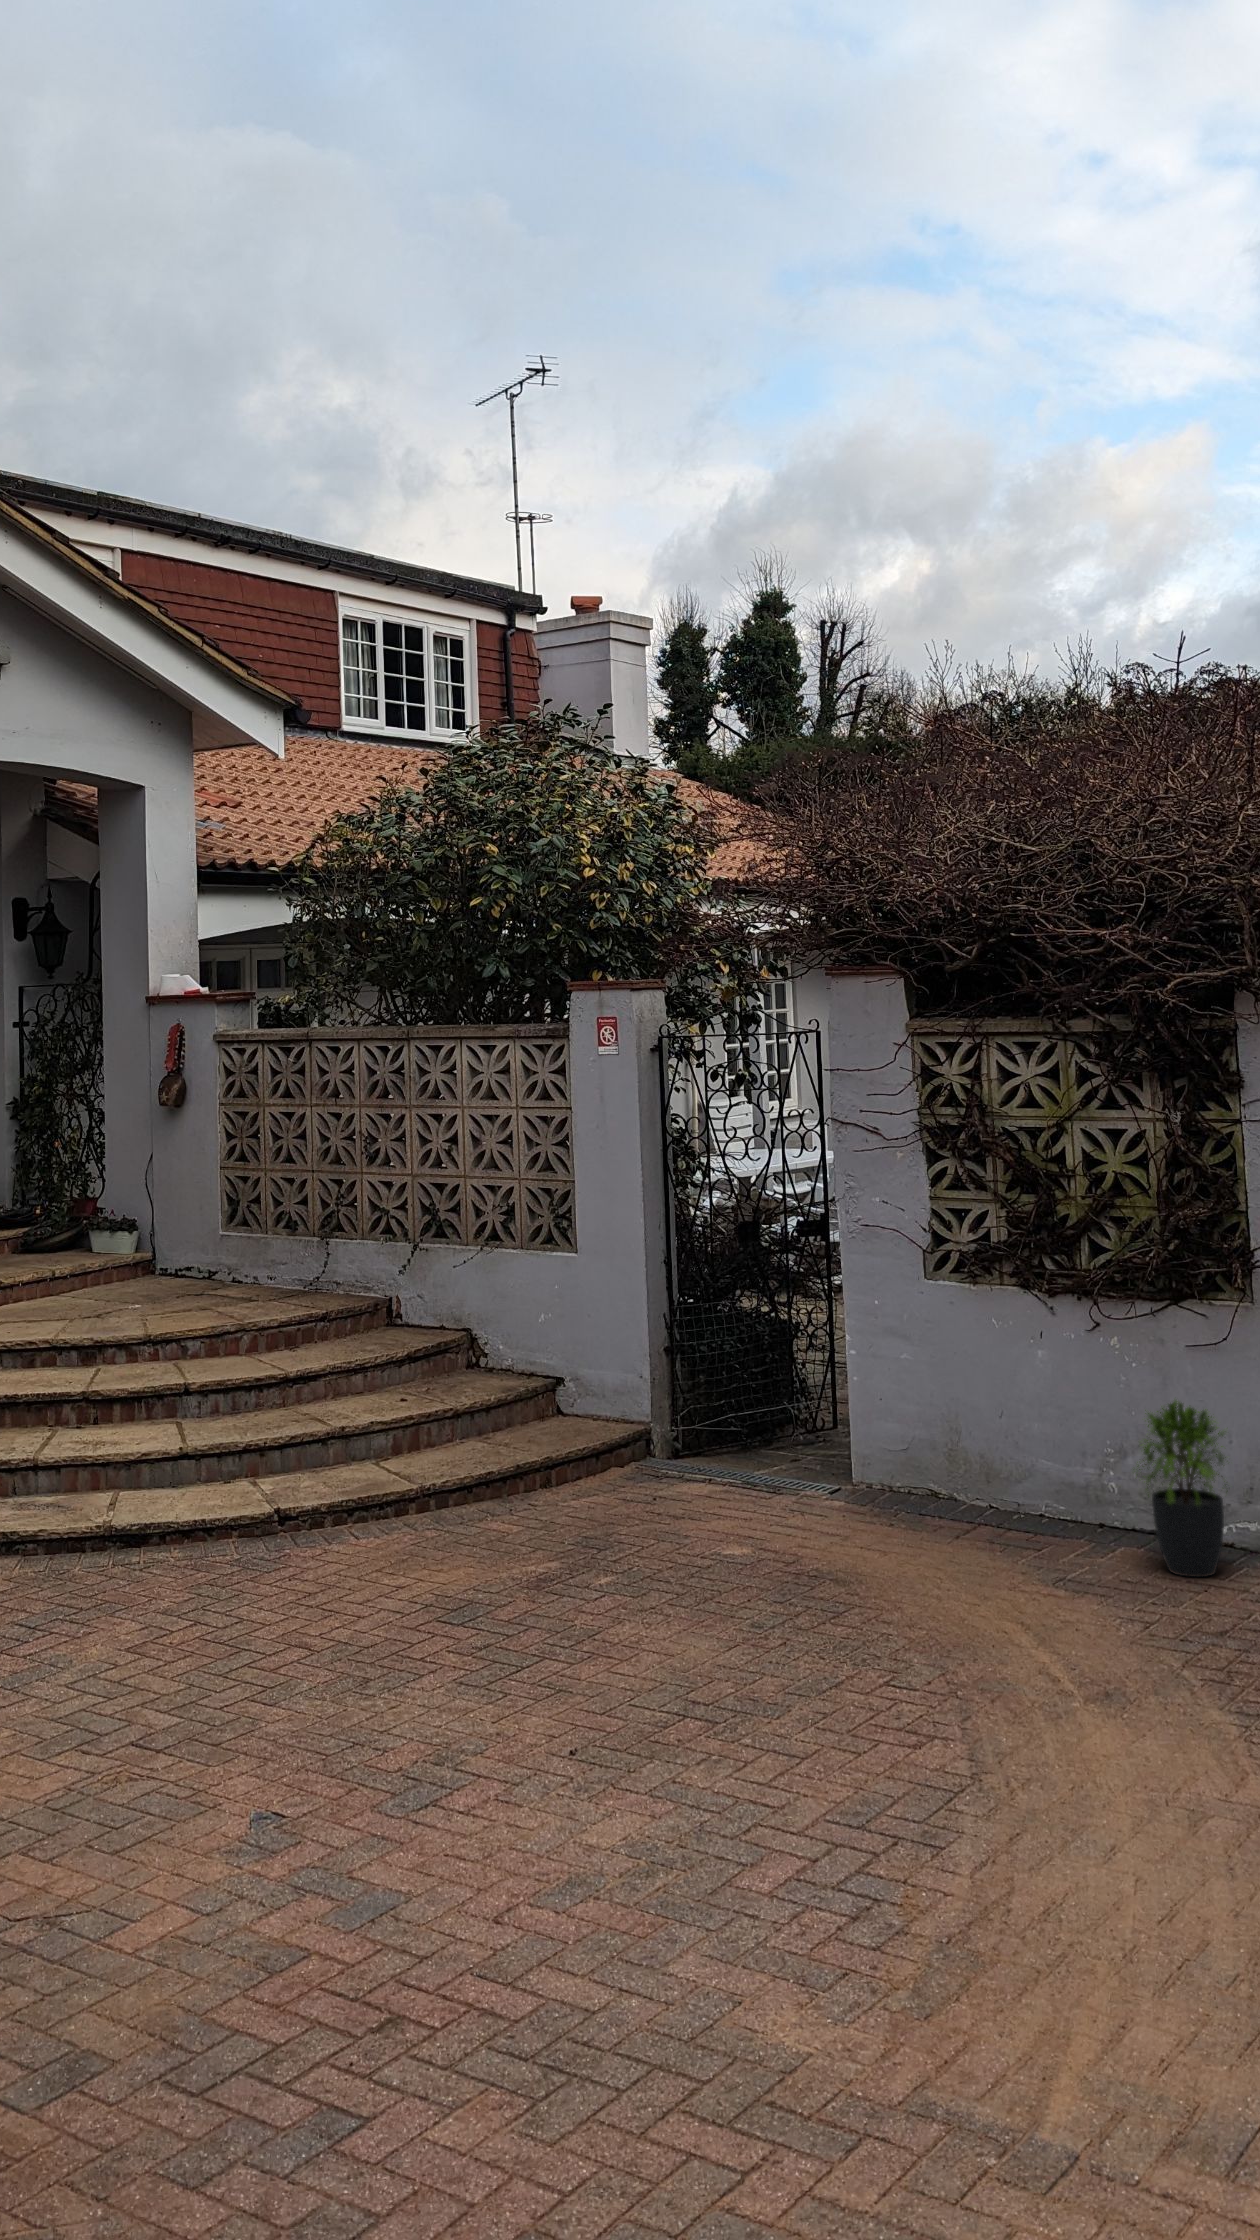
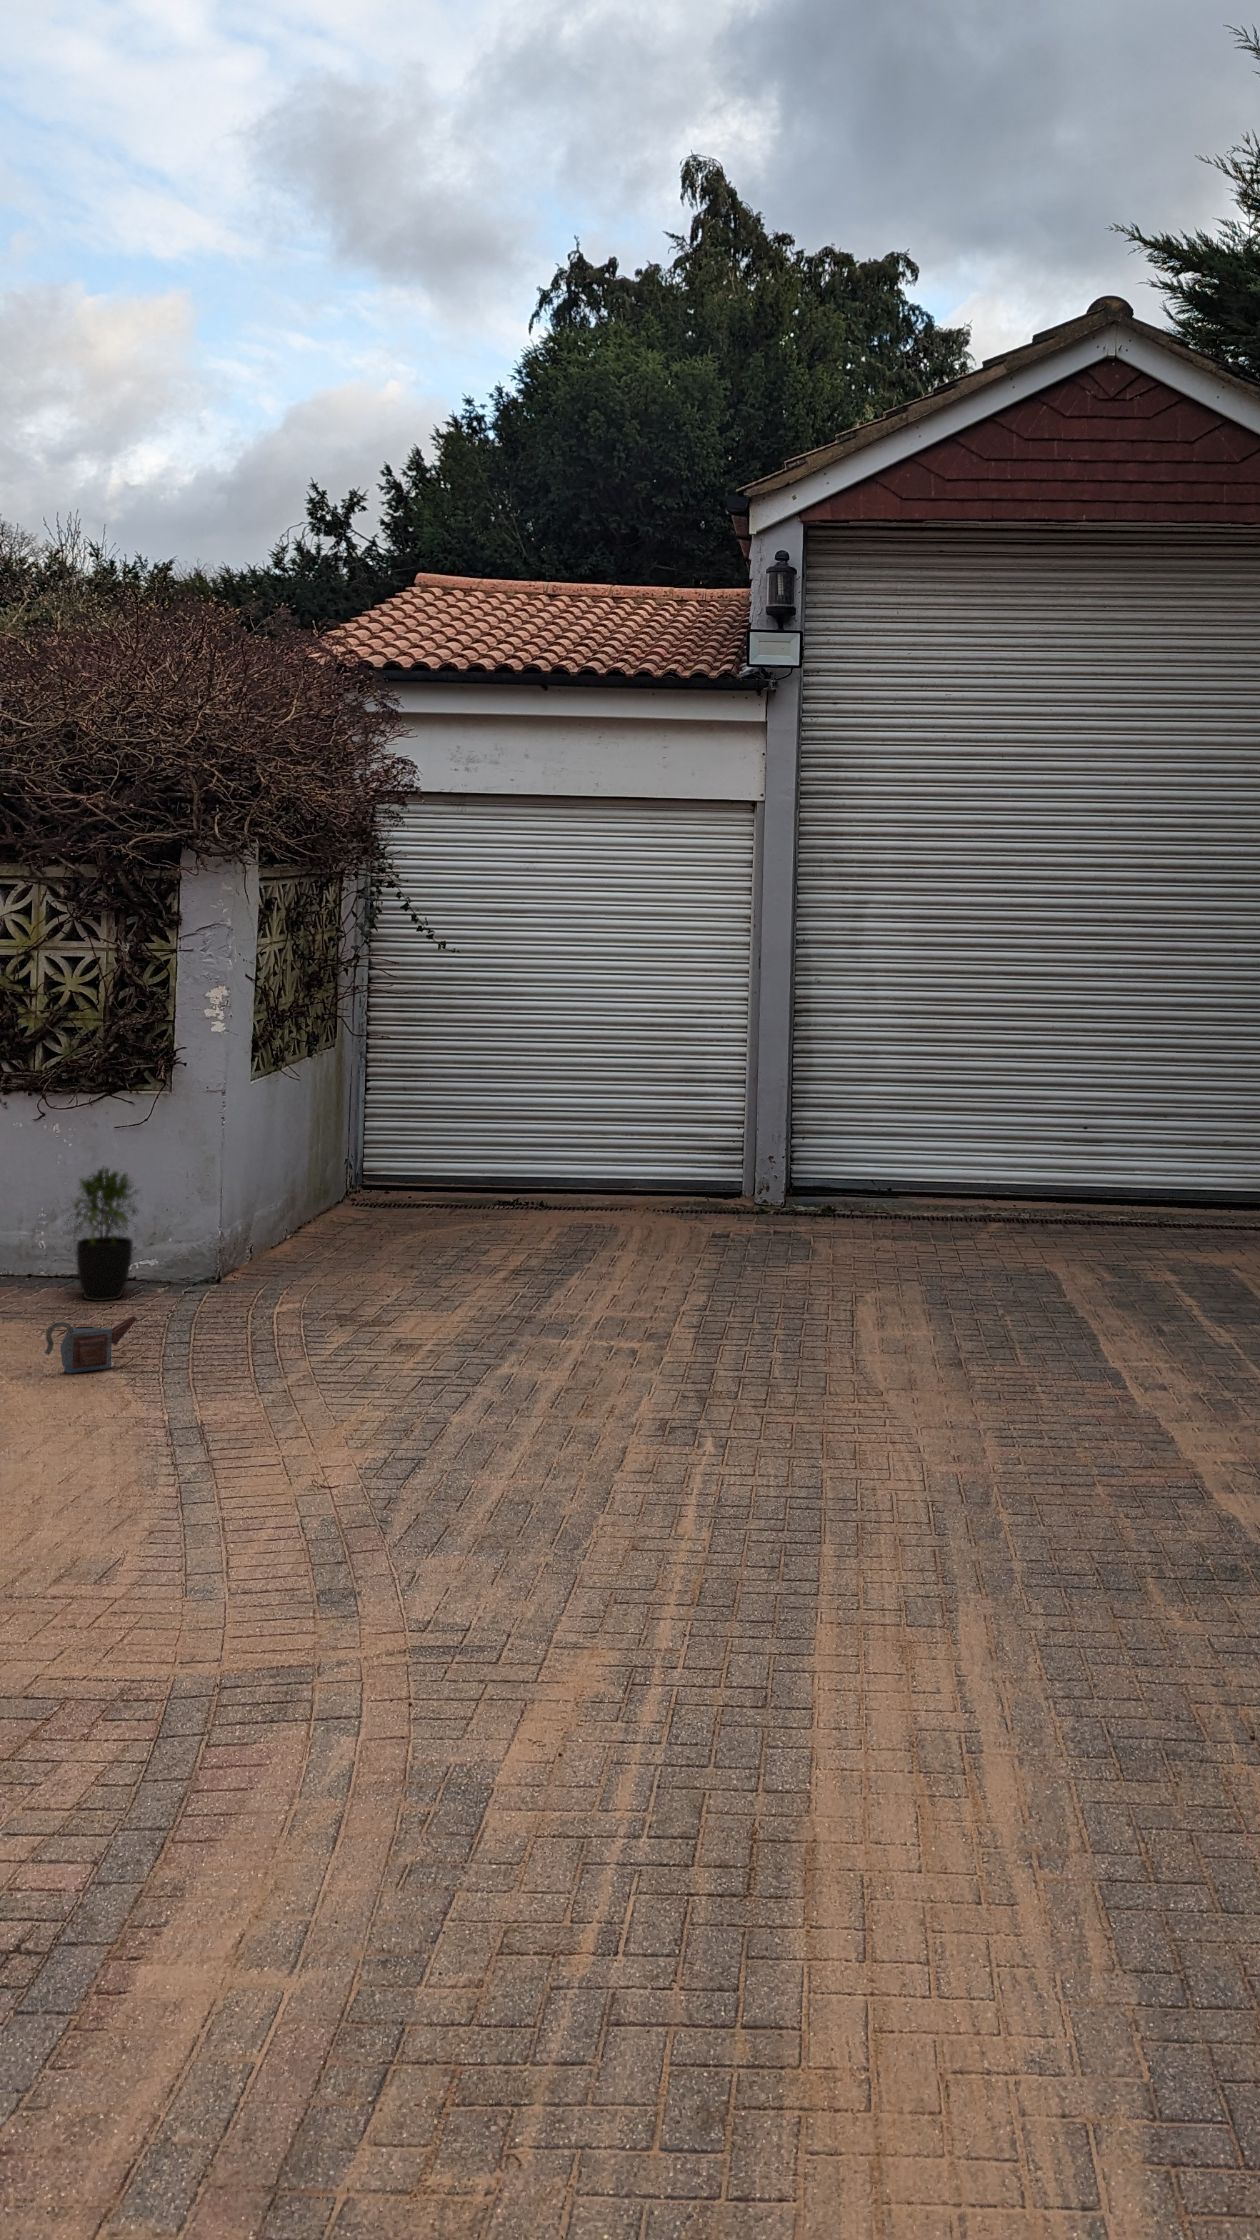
watering can: none [1116,1641,1239,1715] -> present [44,1316,137,1373]

